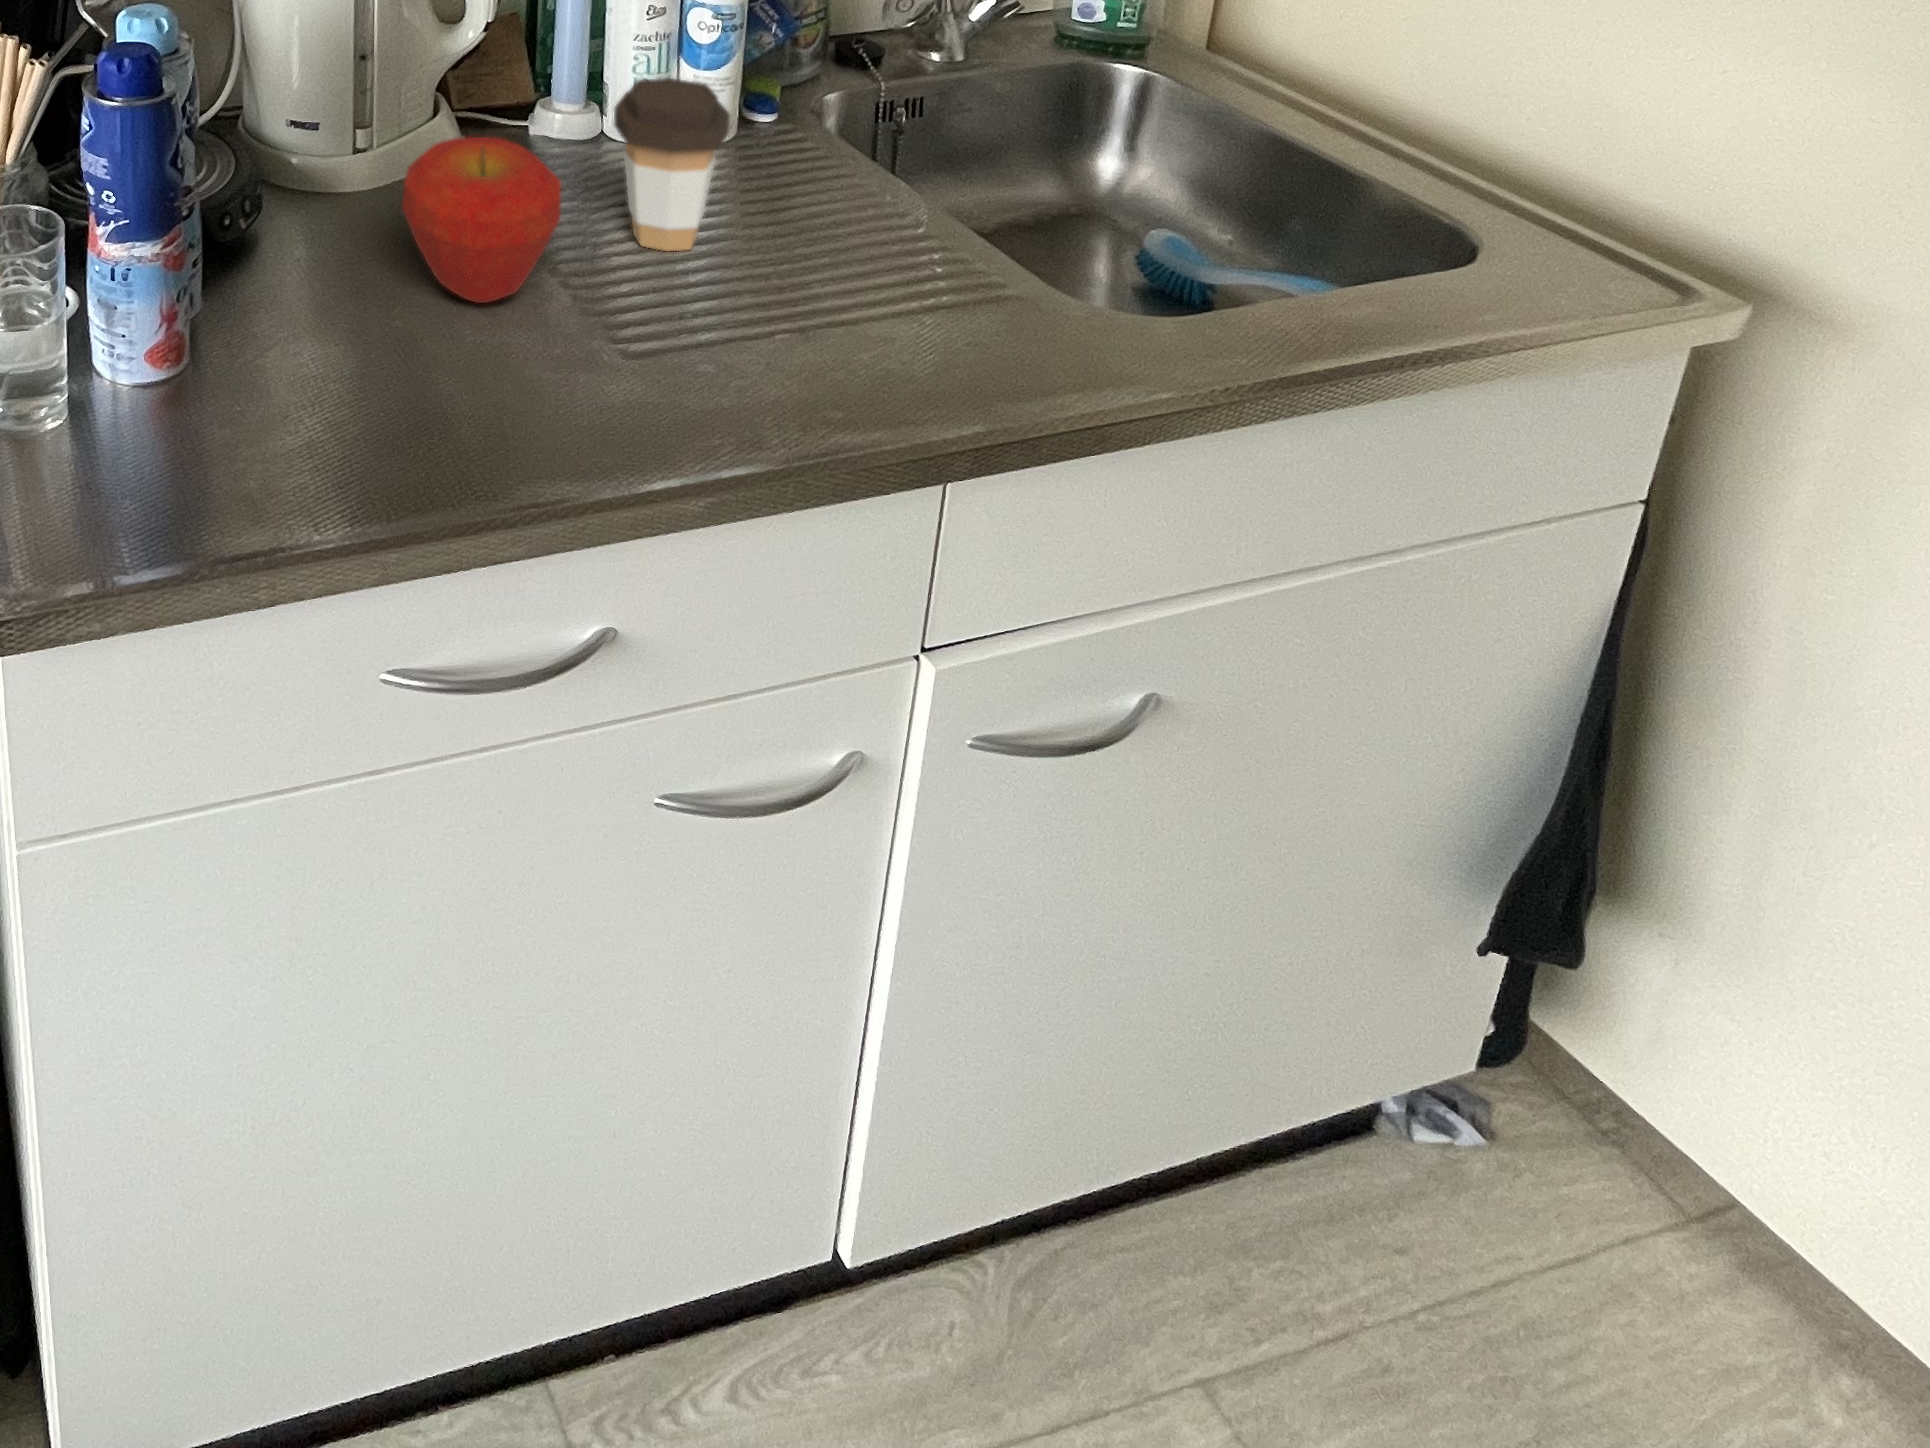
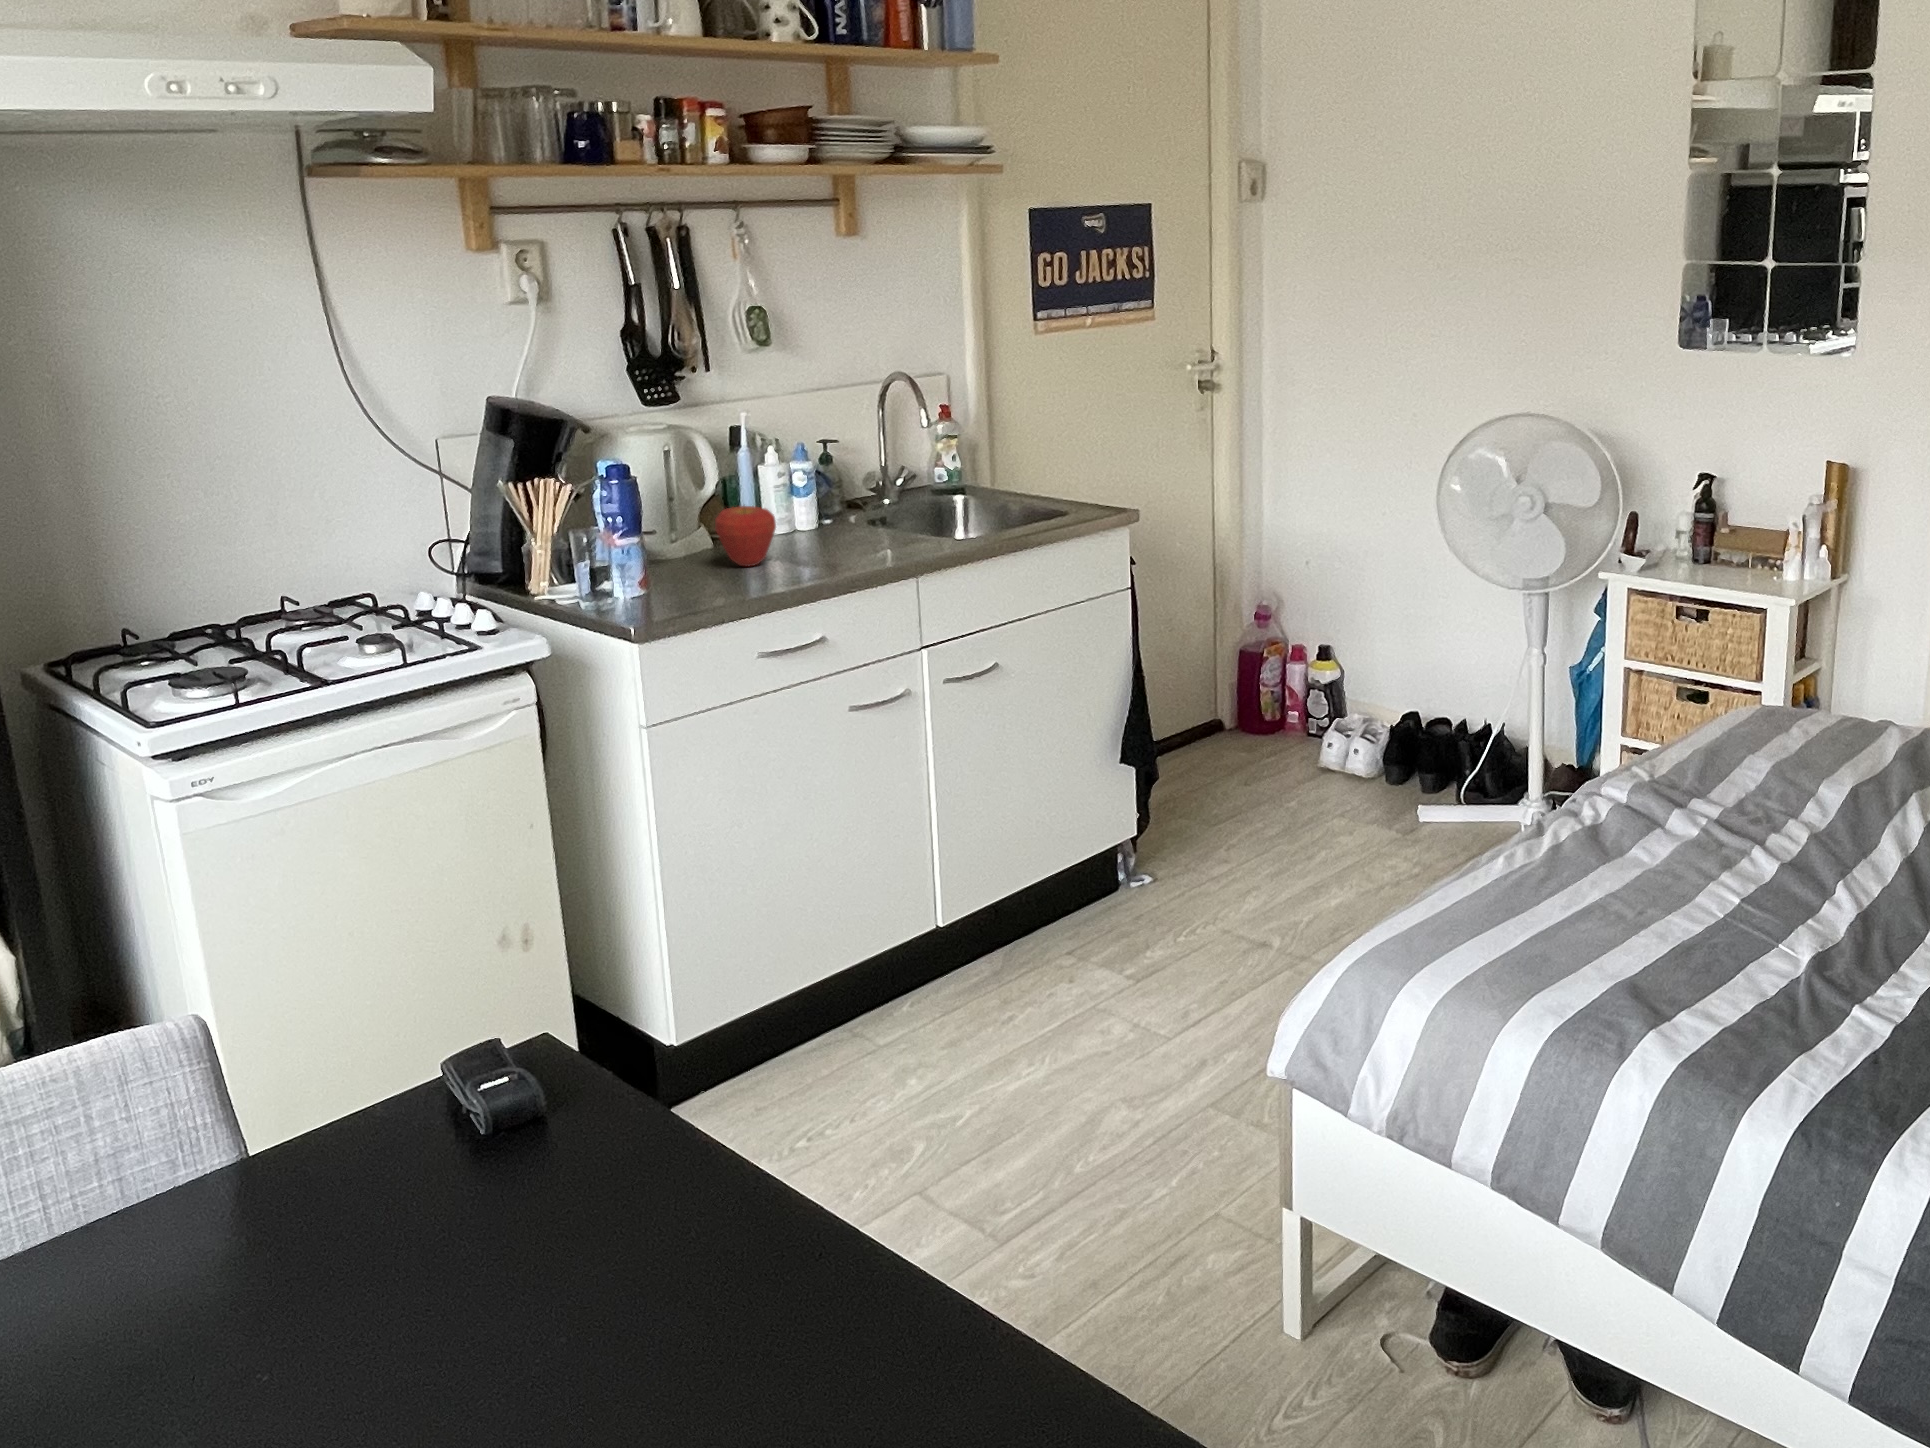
coffee cup: present [614,78,731,251] -> none [781,485,825,550]

